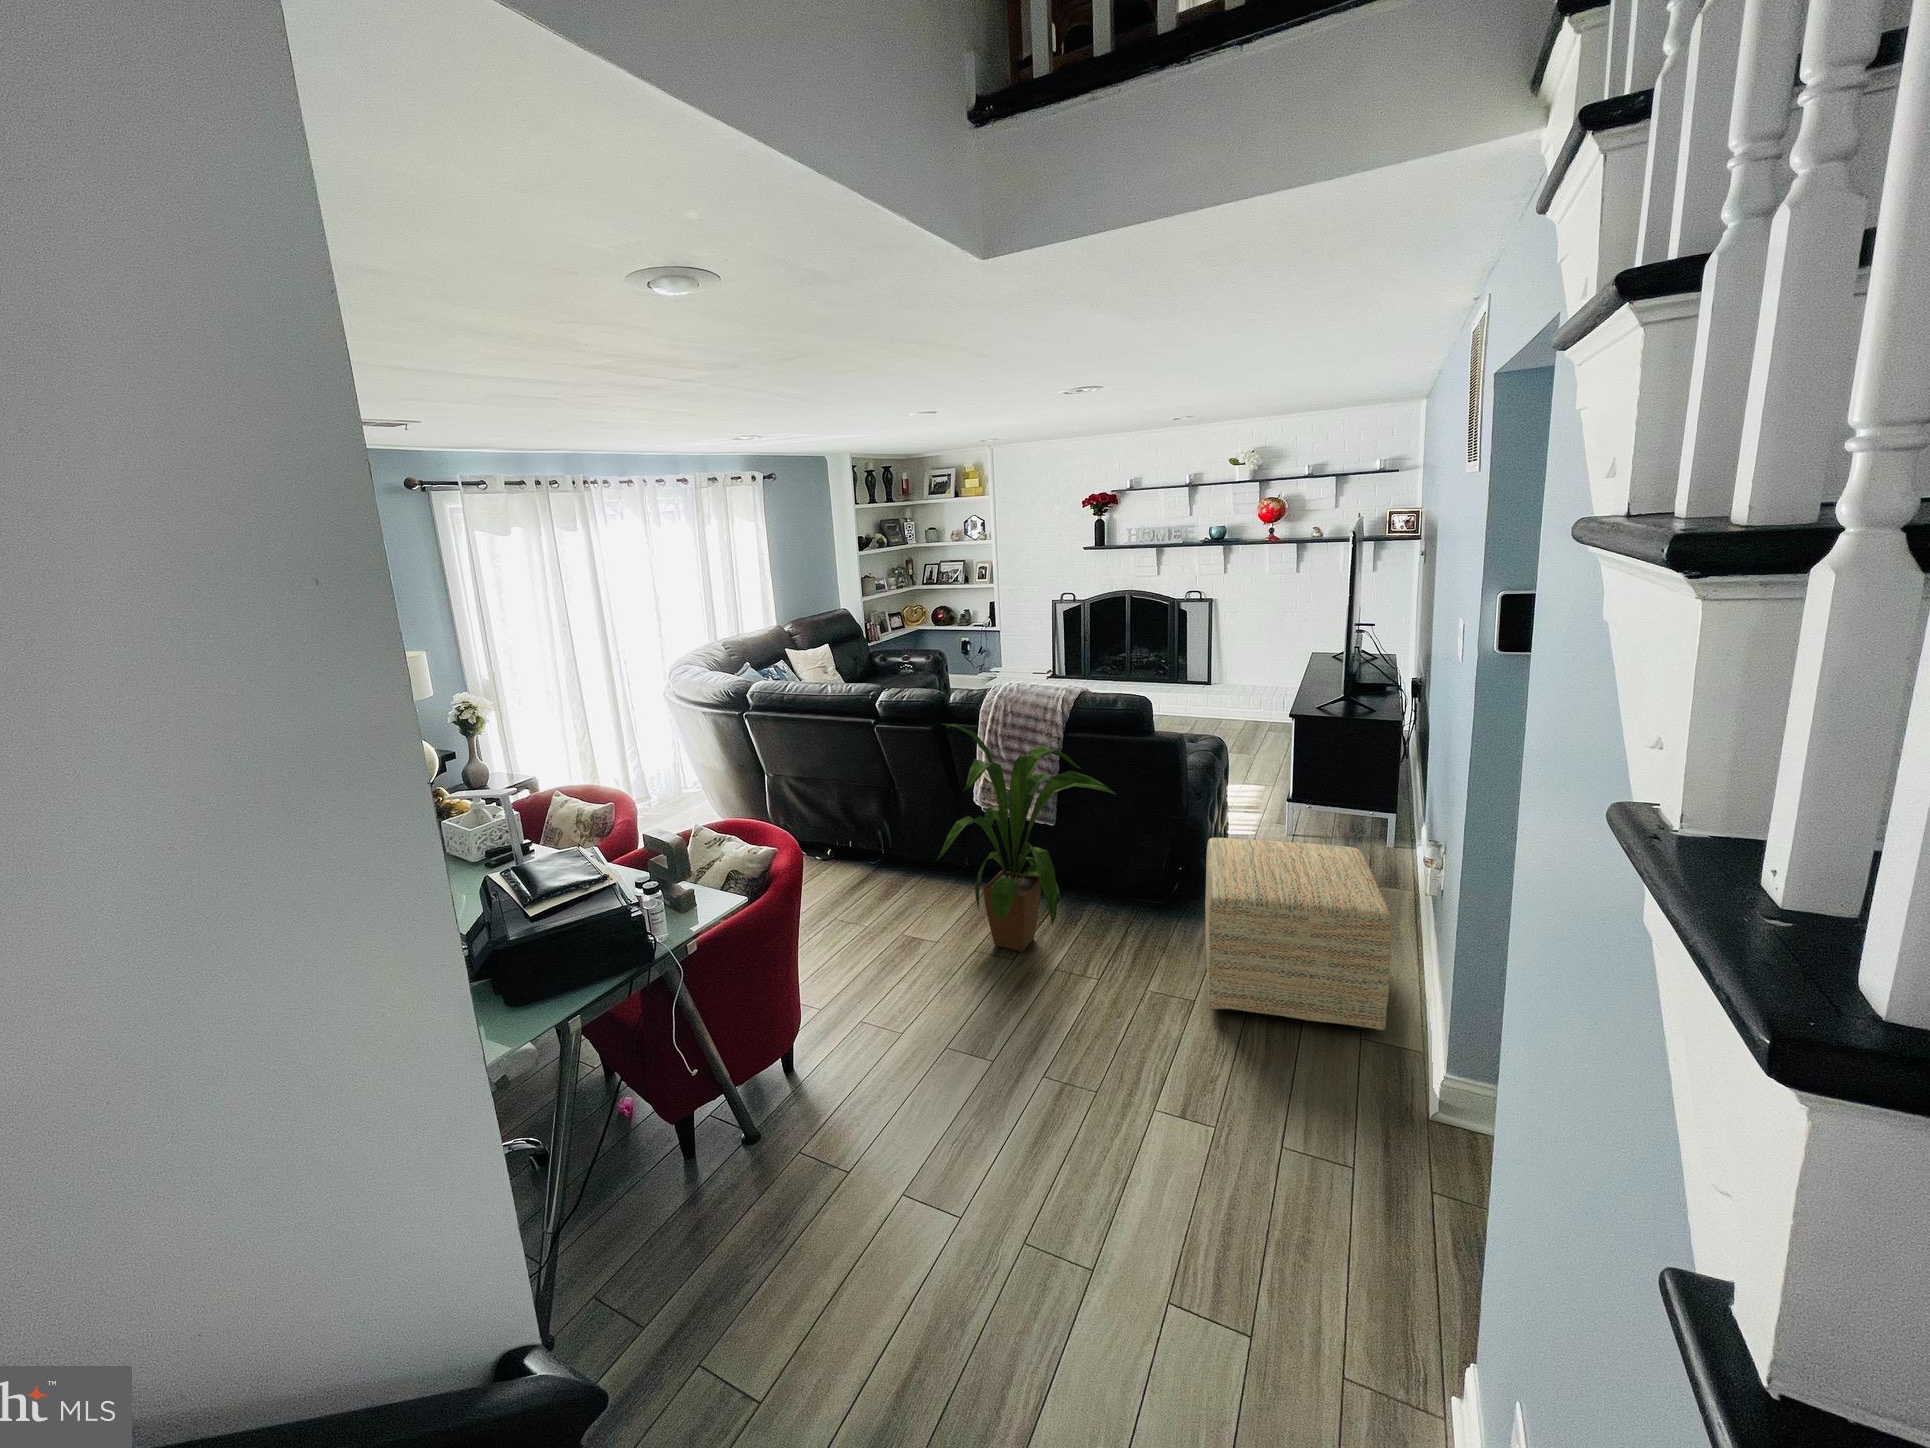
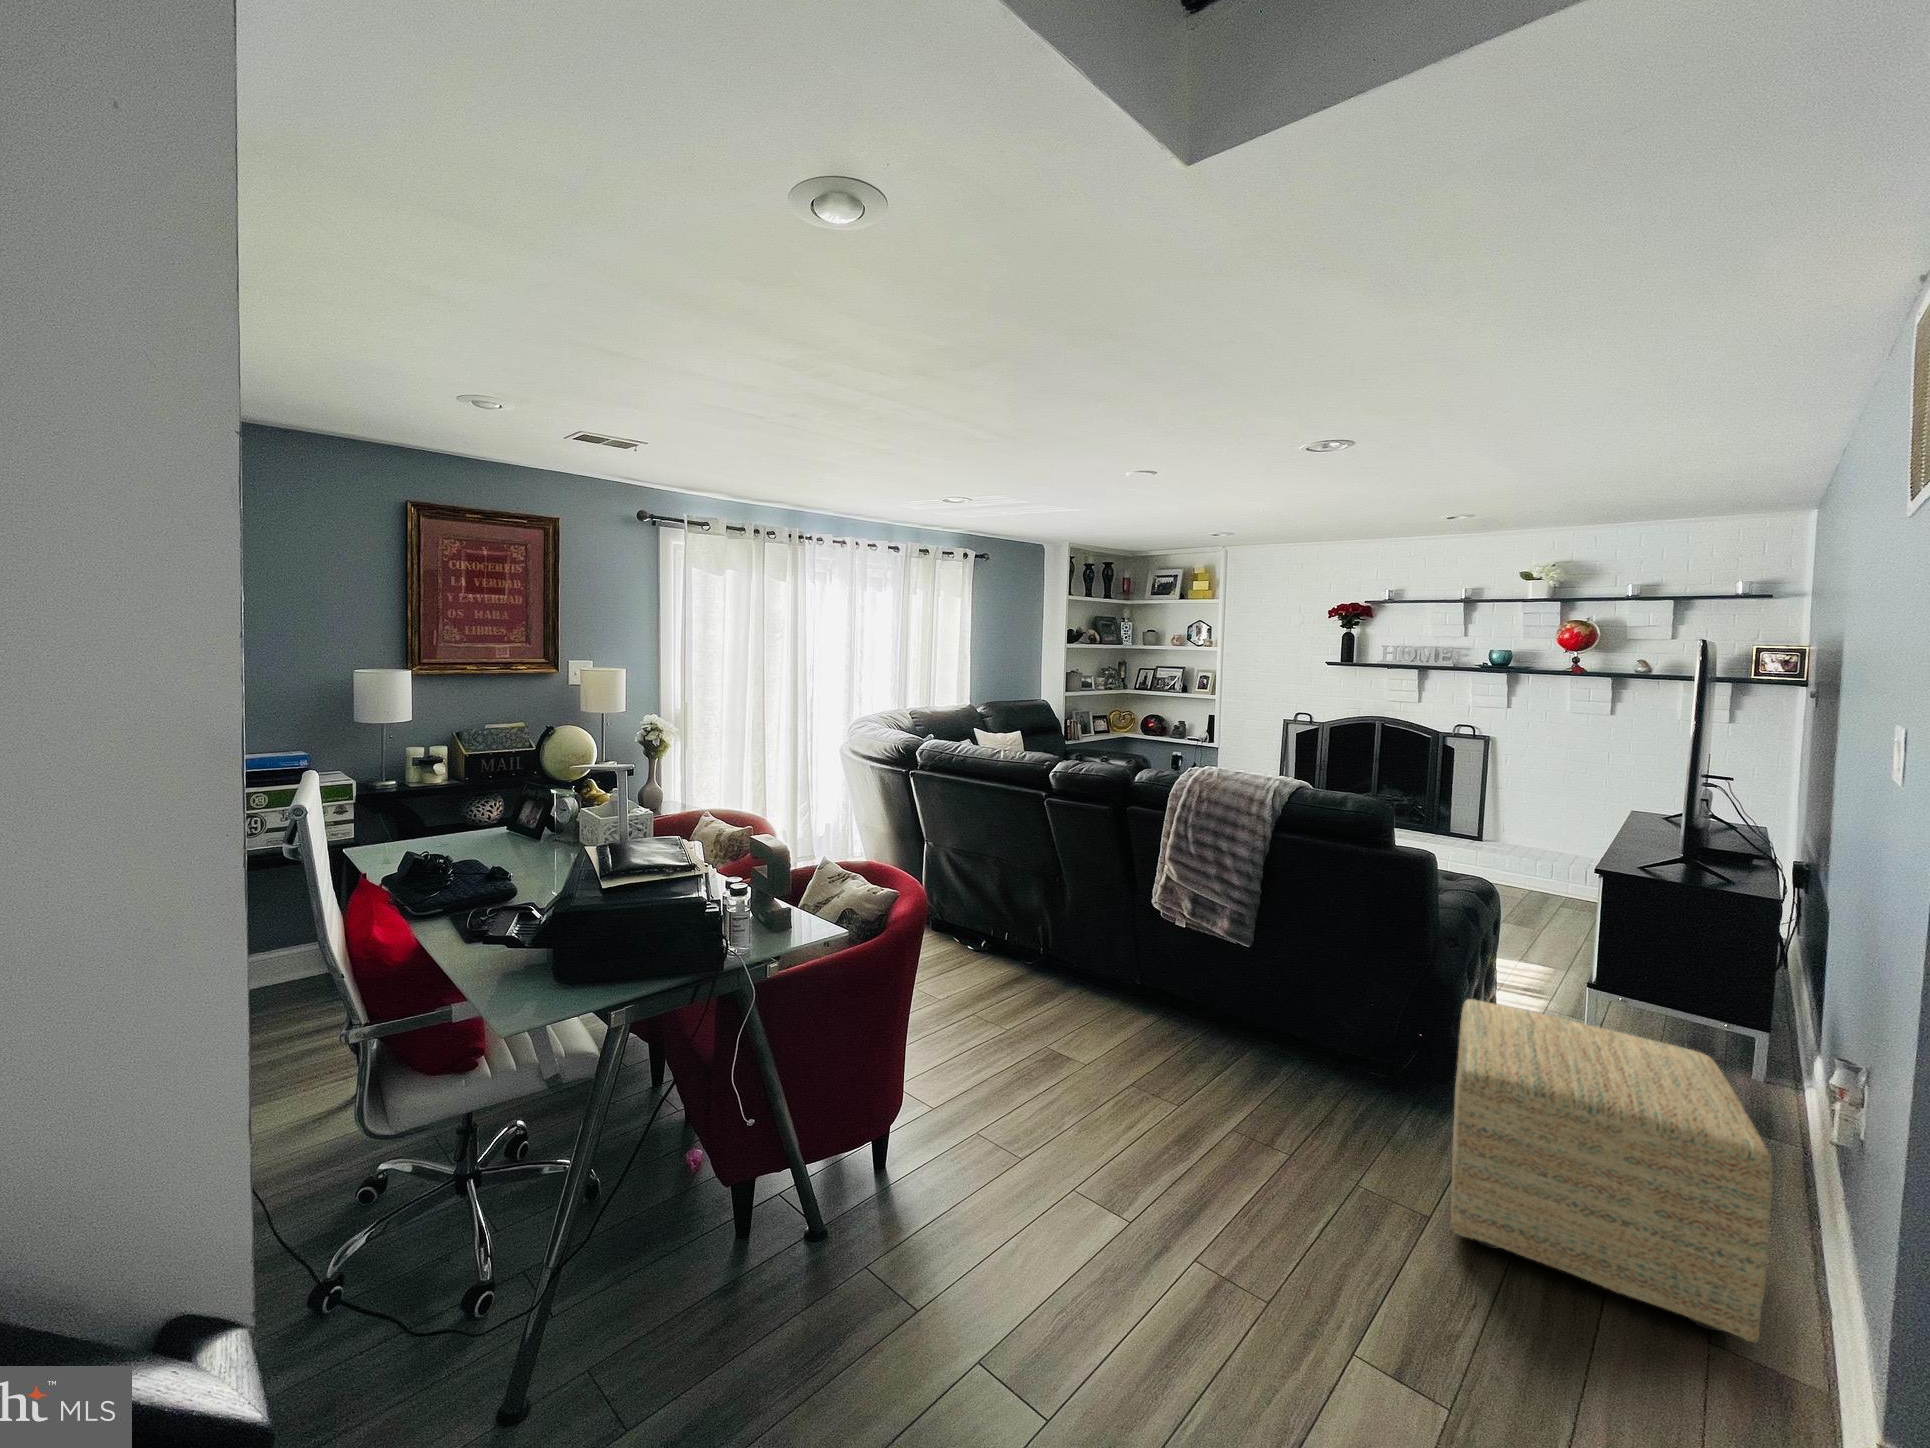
house plant: present [937,723,1116,952] -> none [1091,795,1336,1097]

